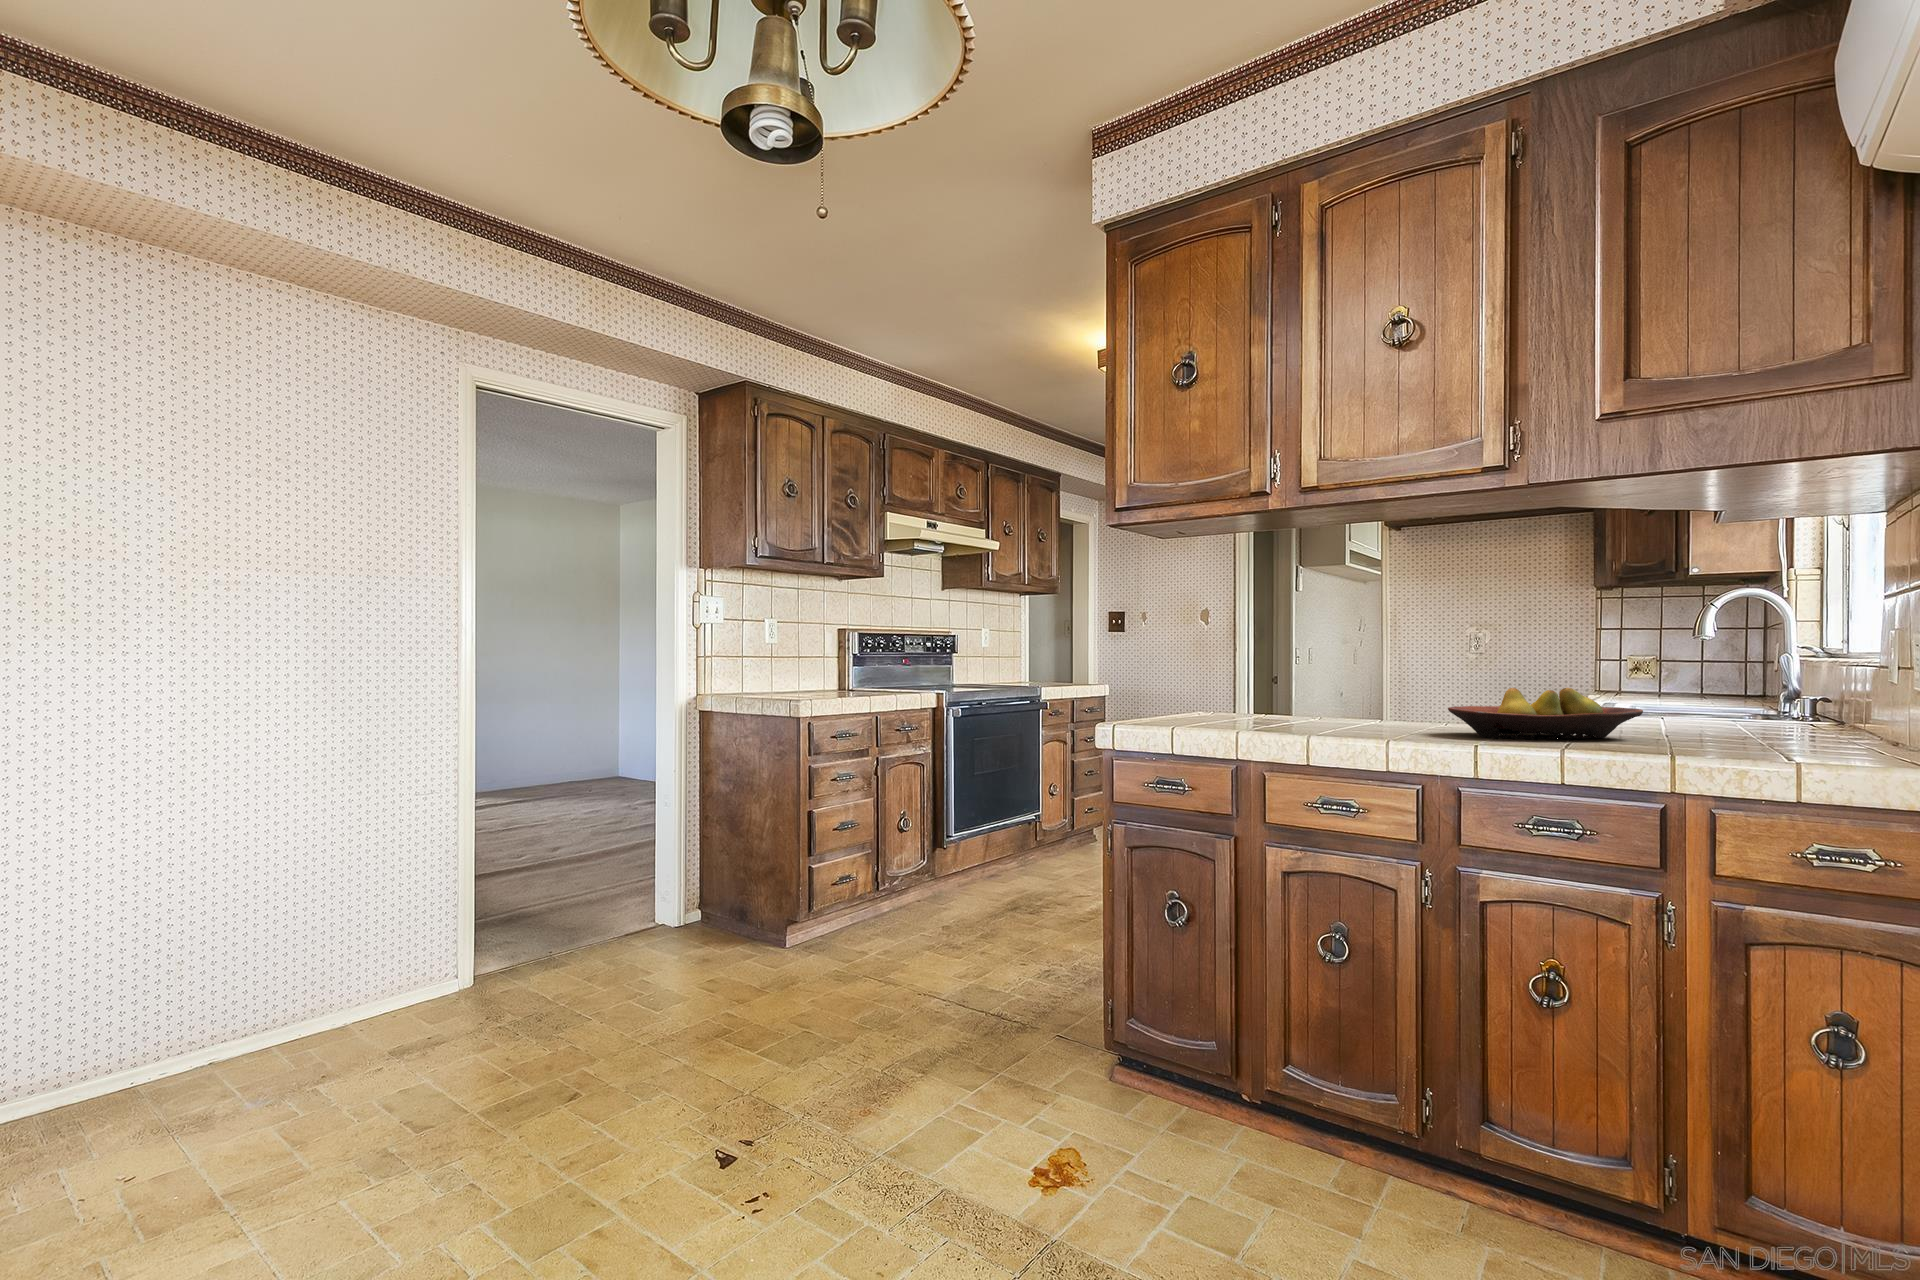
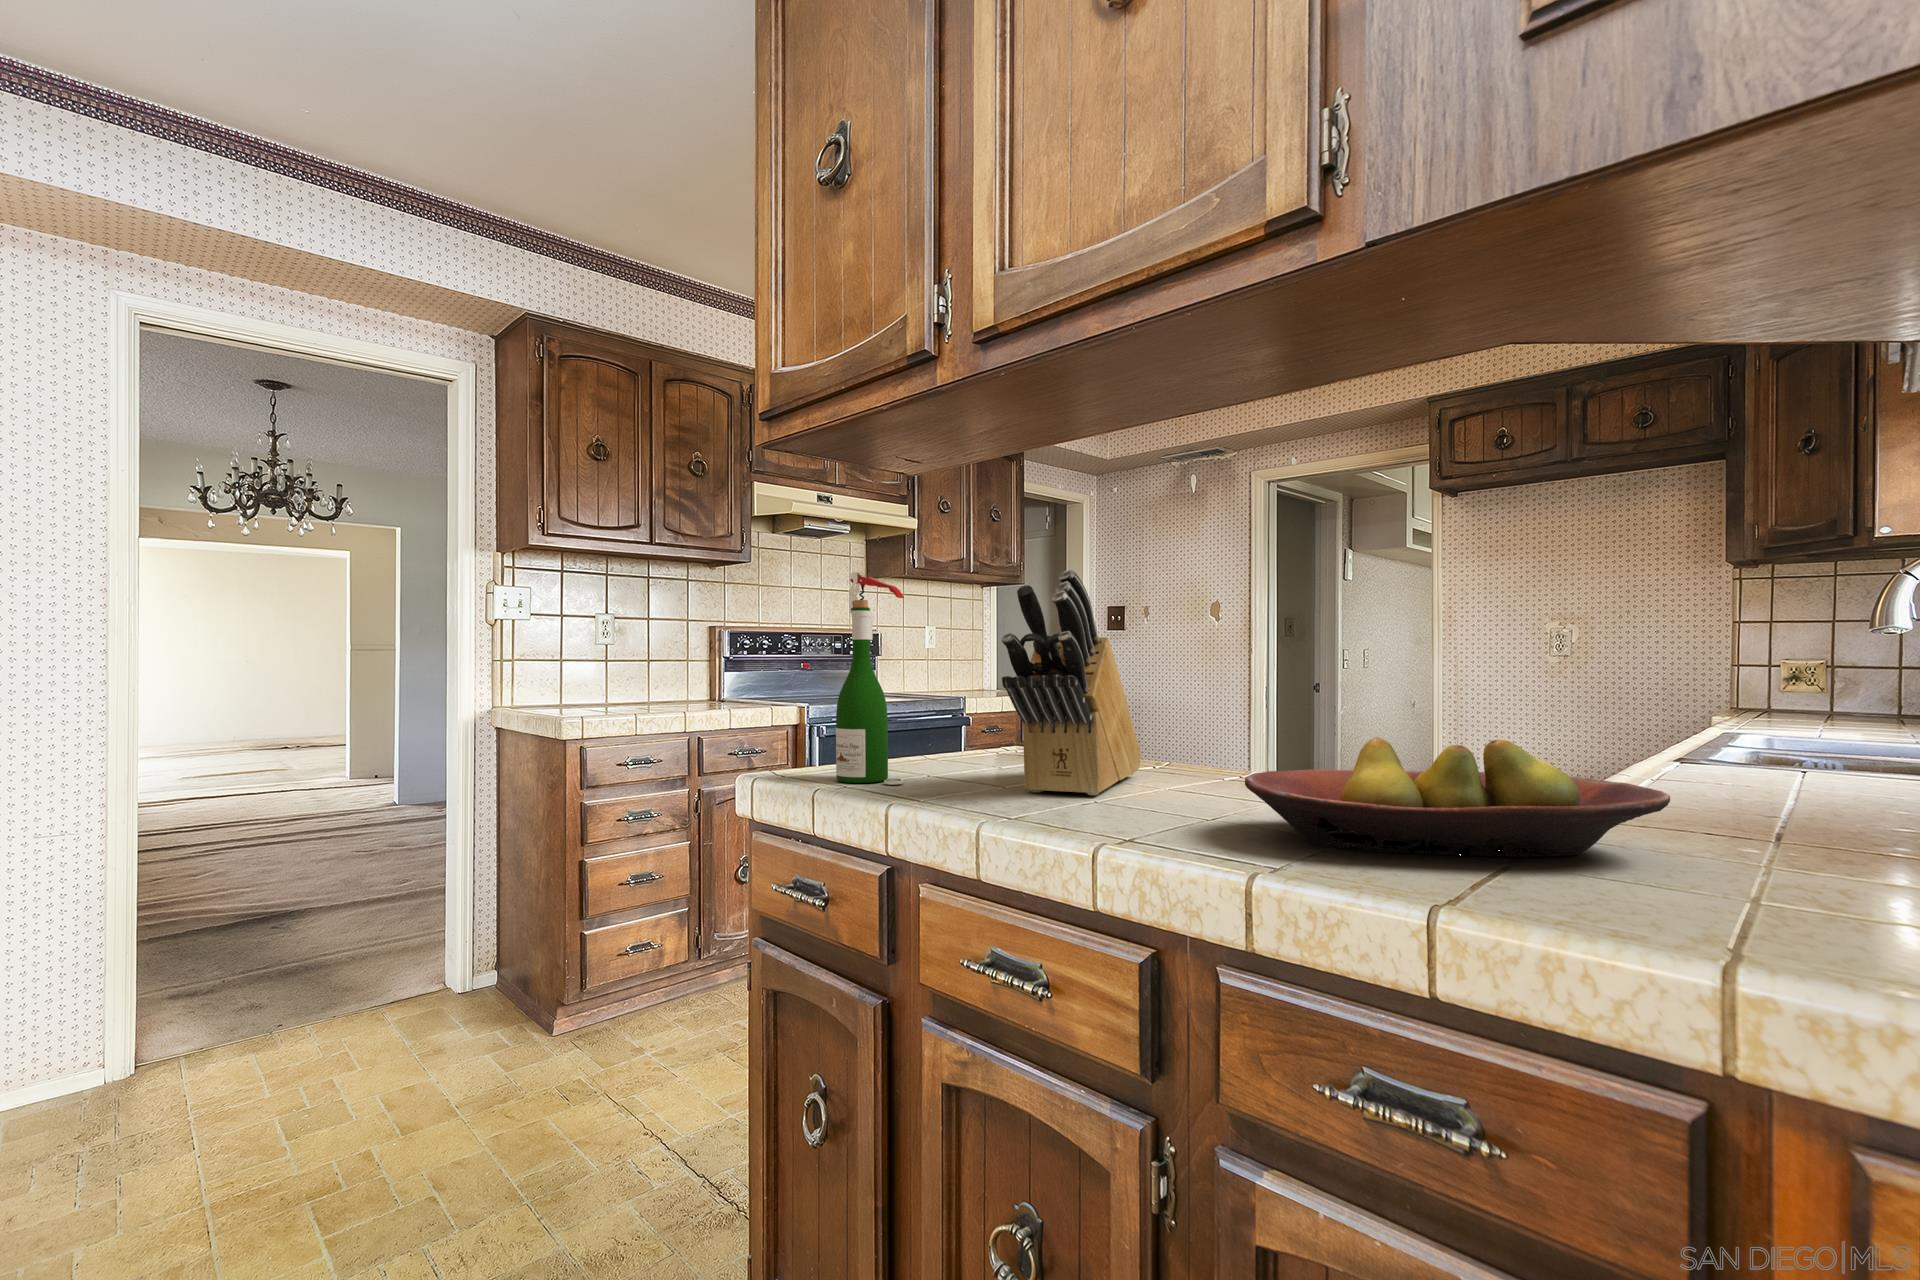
wine bottle: none [1169,600,1217,724] -> present [836,572,904,785]
knife block: none [1287,602,1341,726] -> present [1001,569,1141,795]

